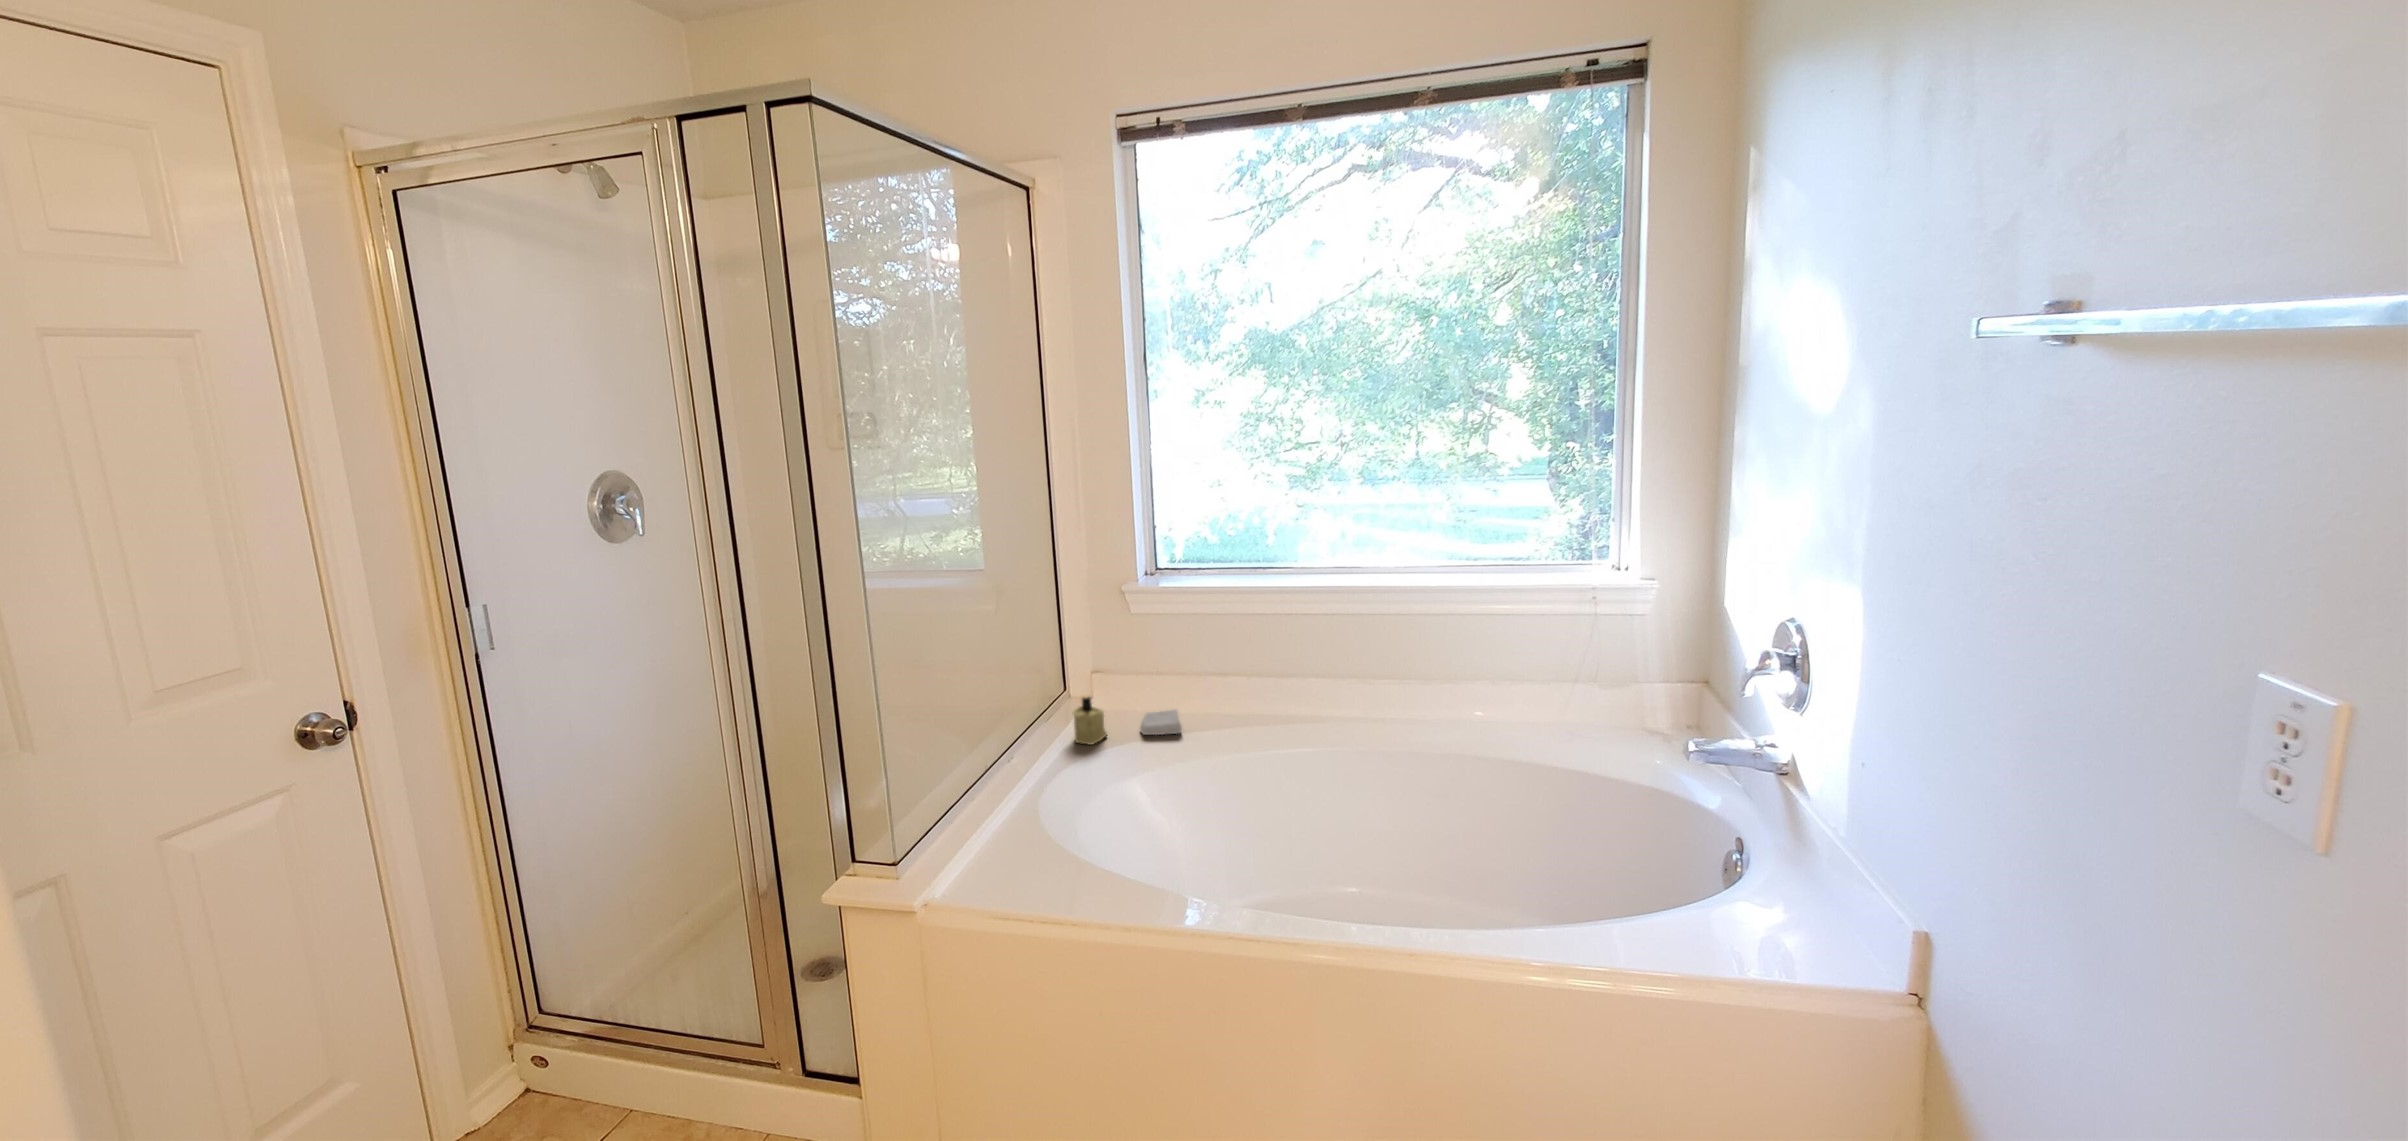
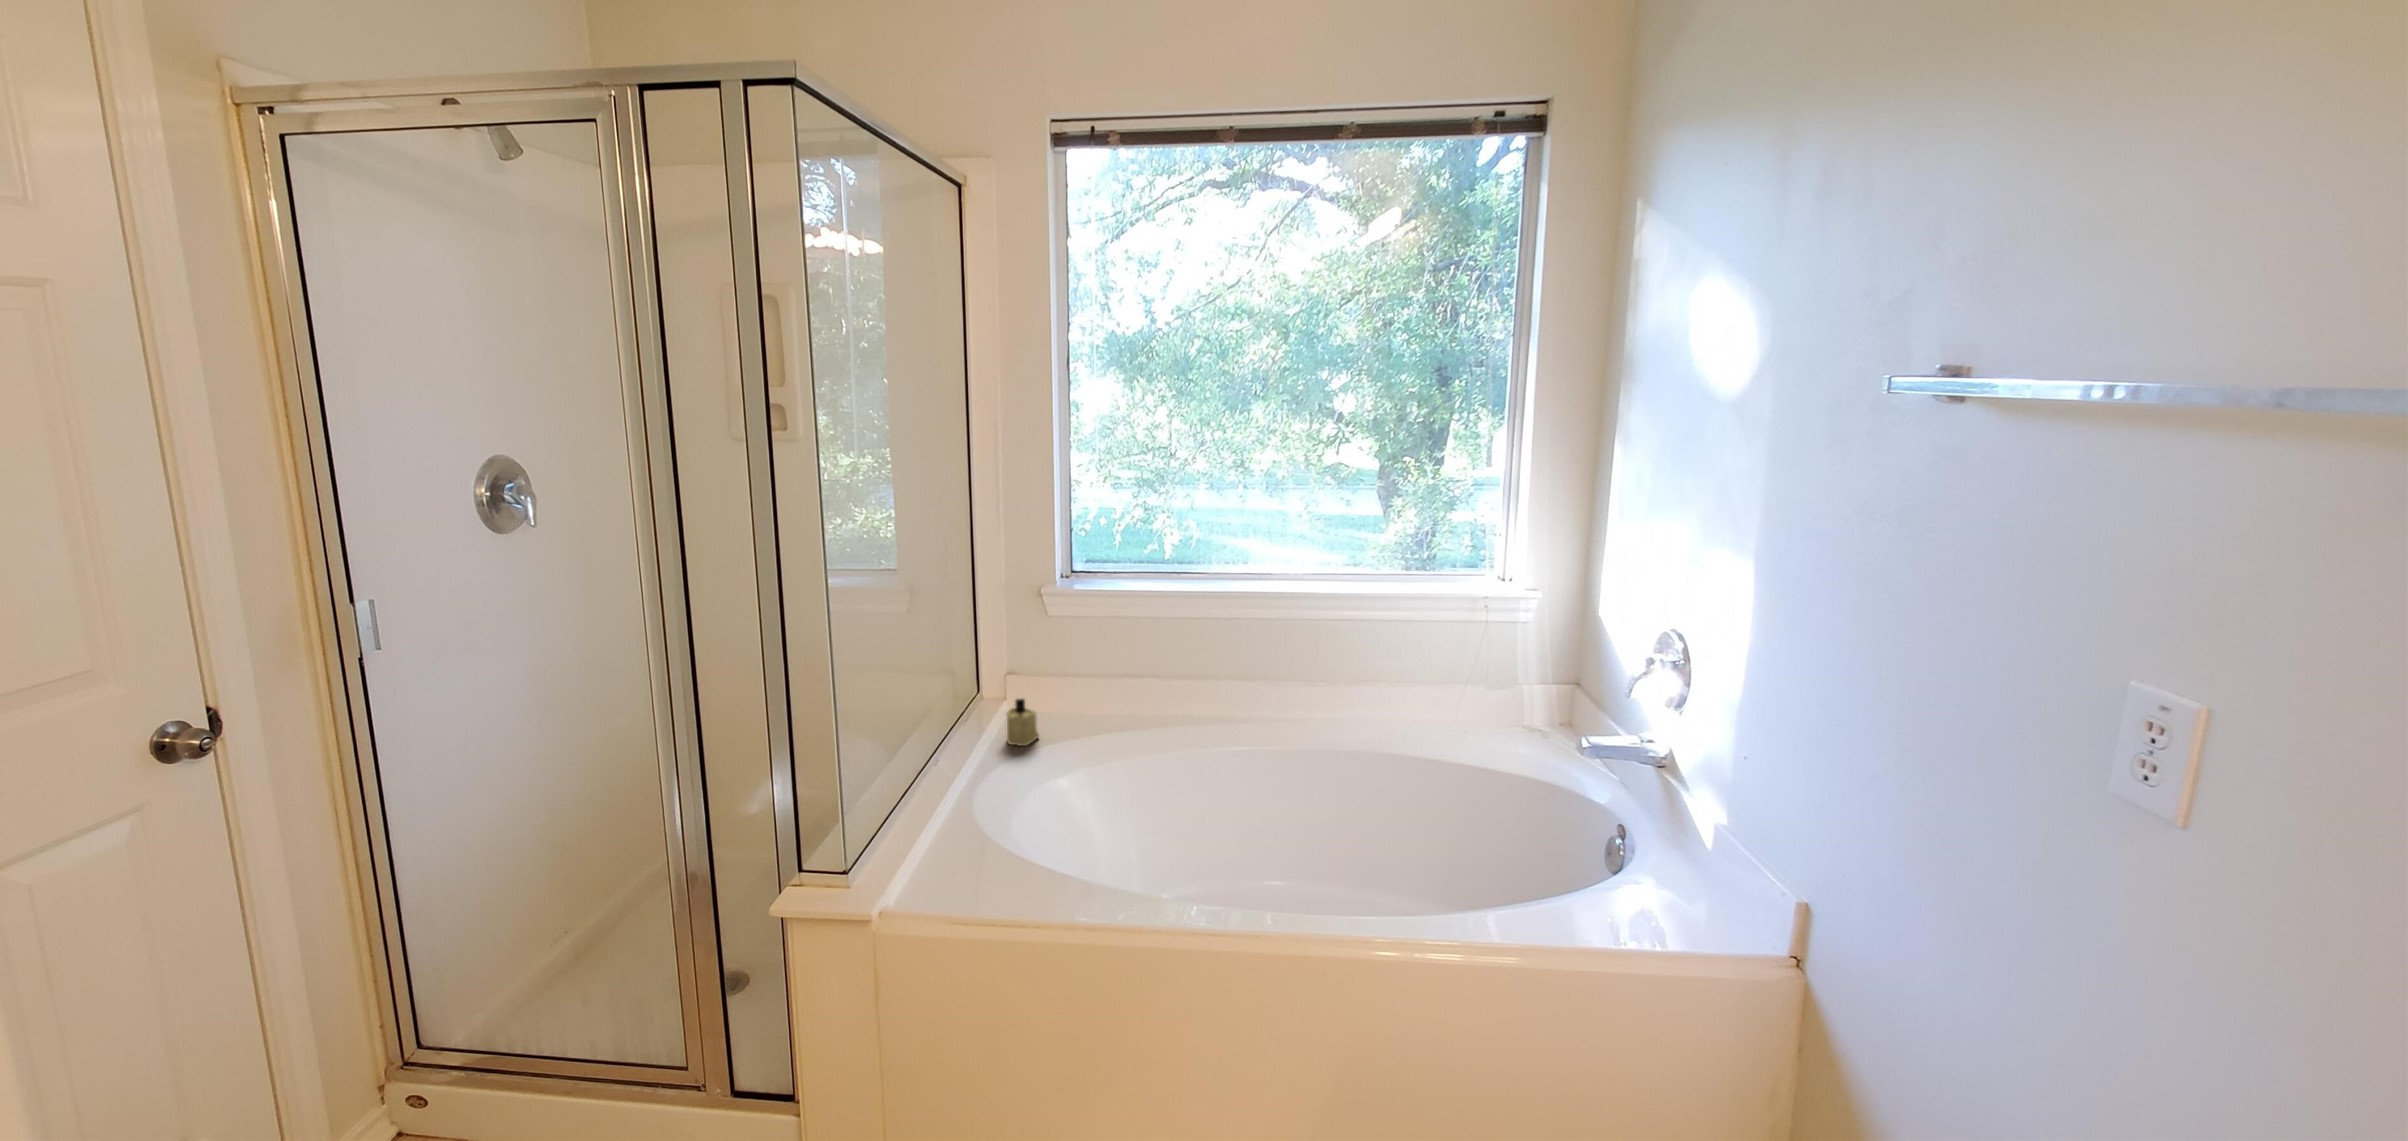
soap bar: present [1140,709,1182,735] -> none [1071,710,1113,736]

